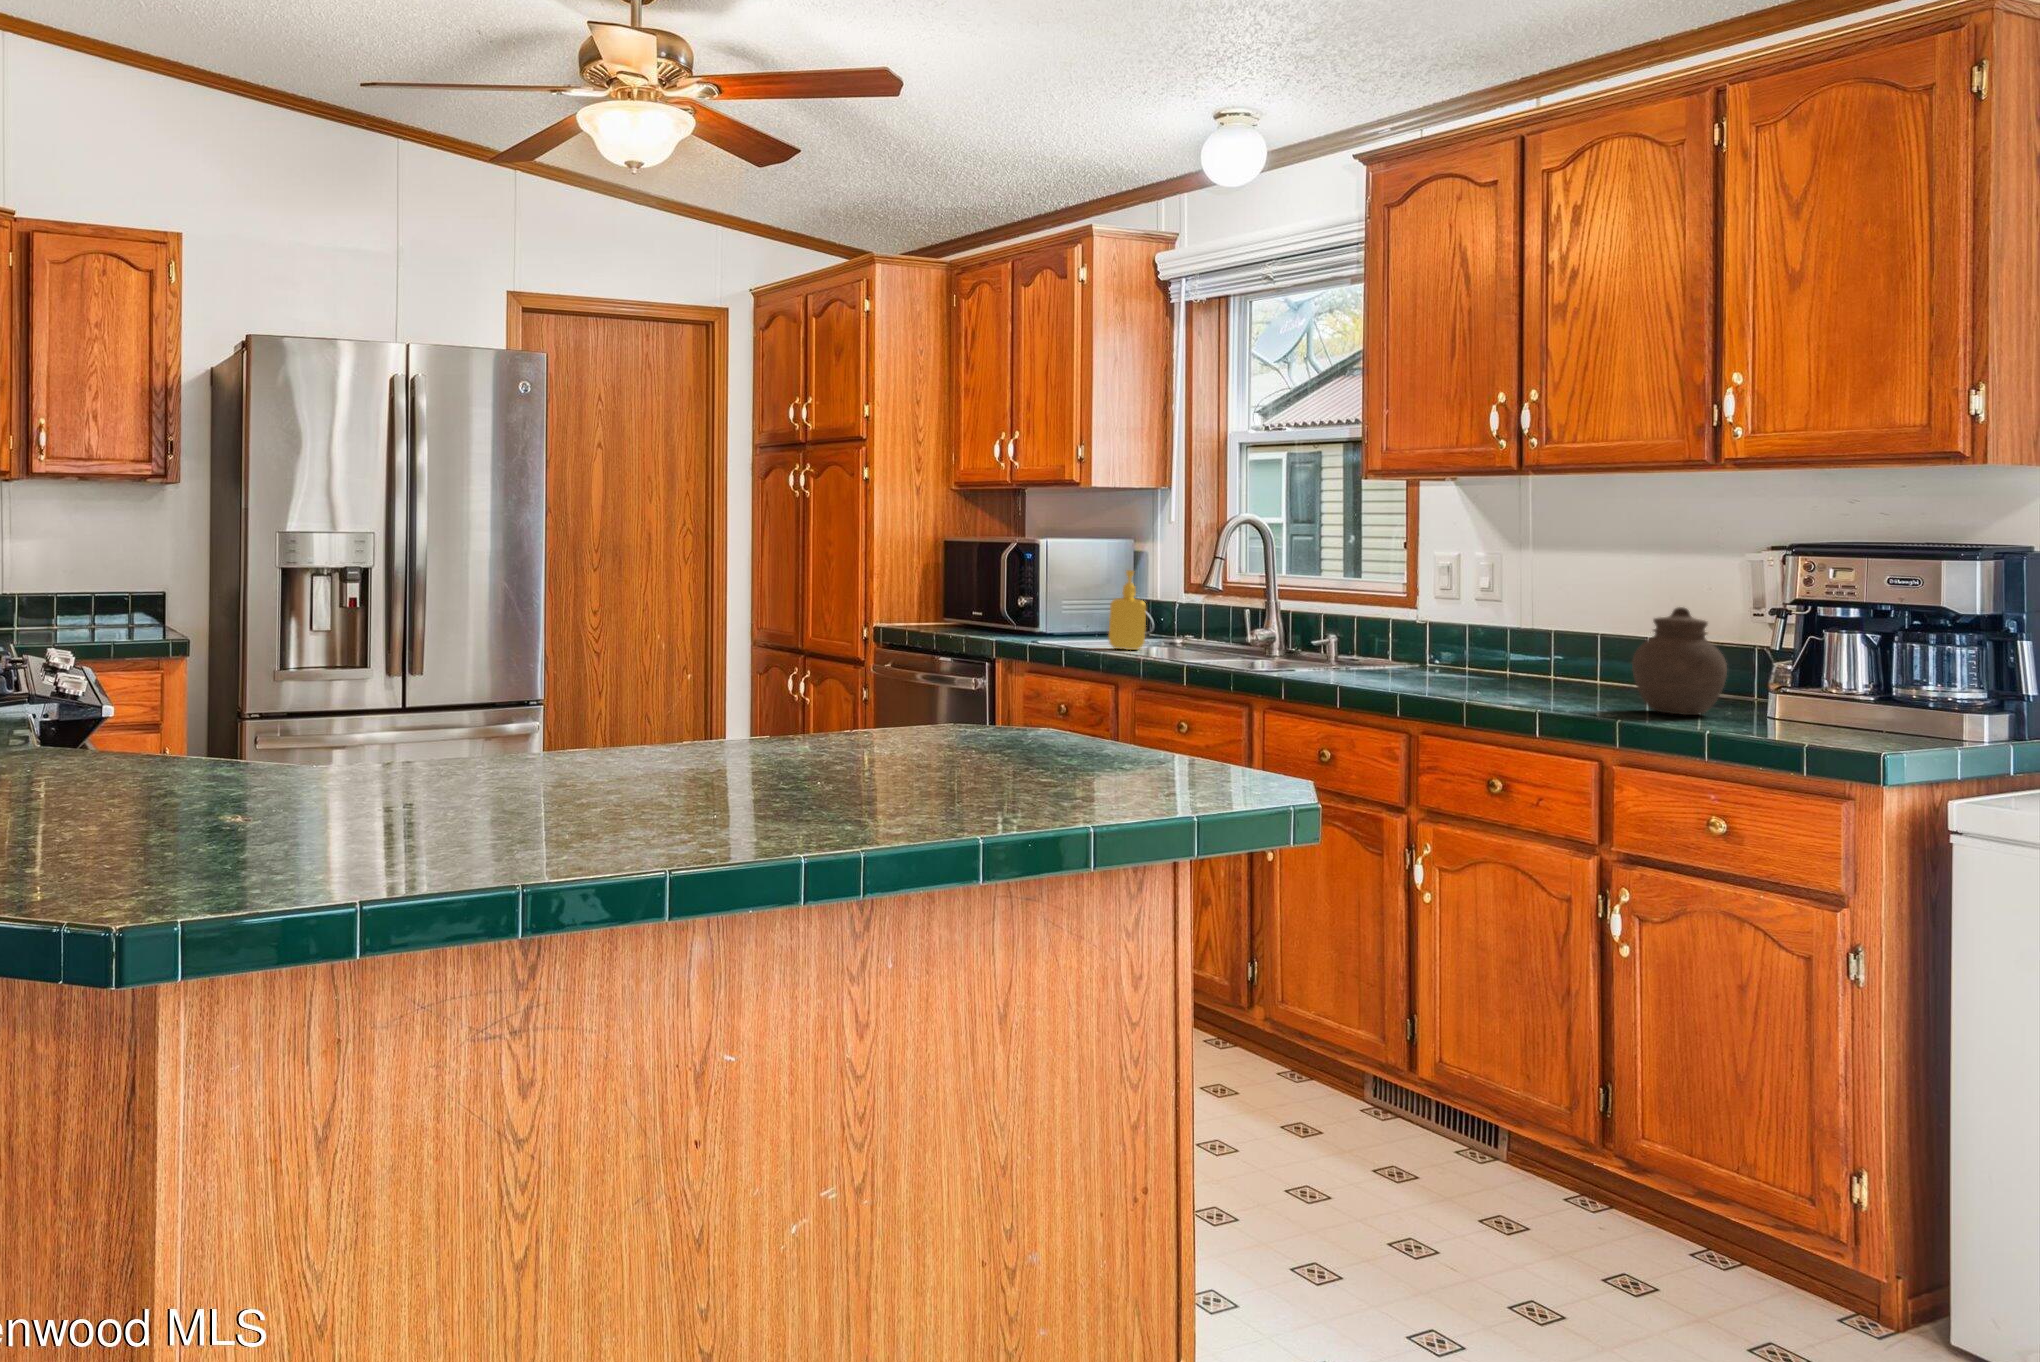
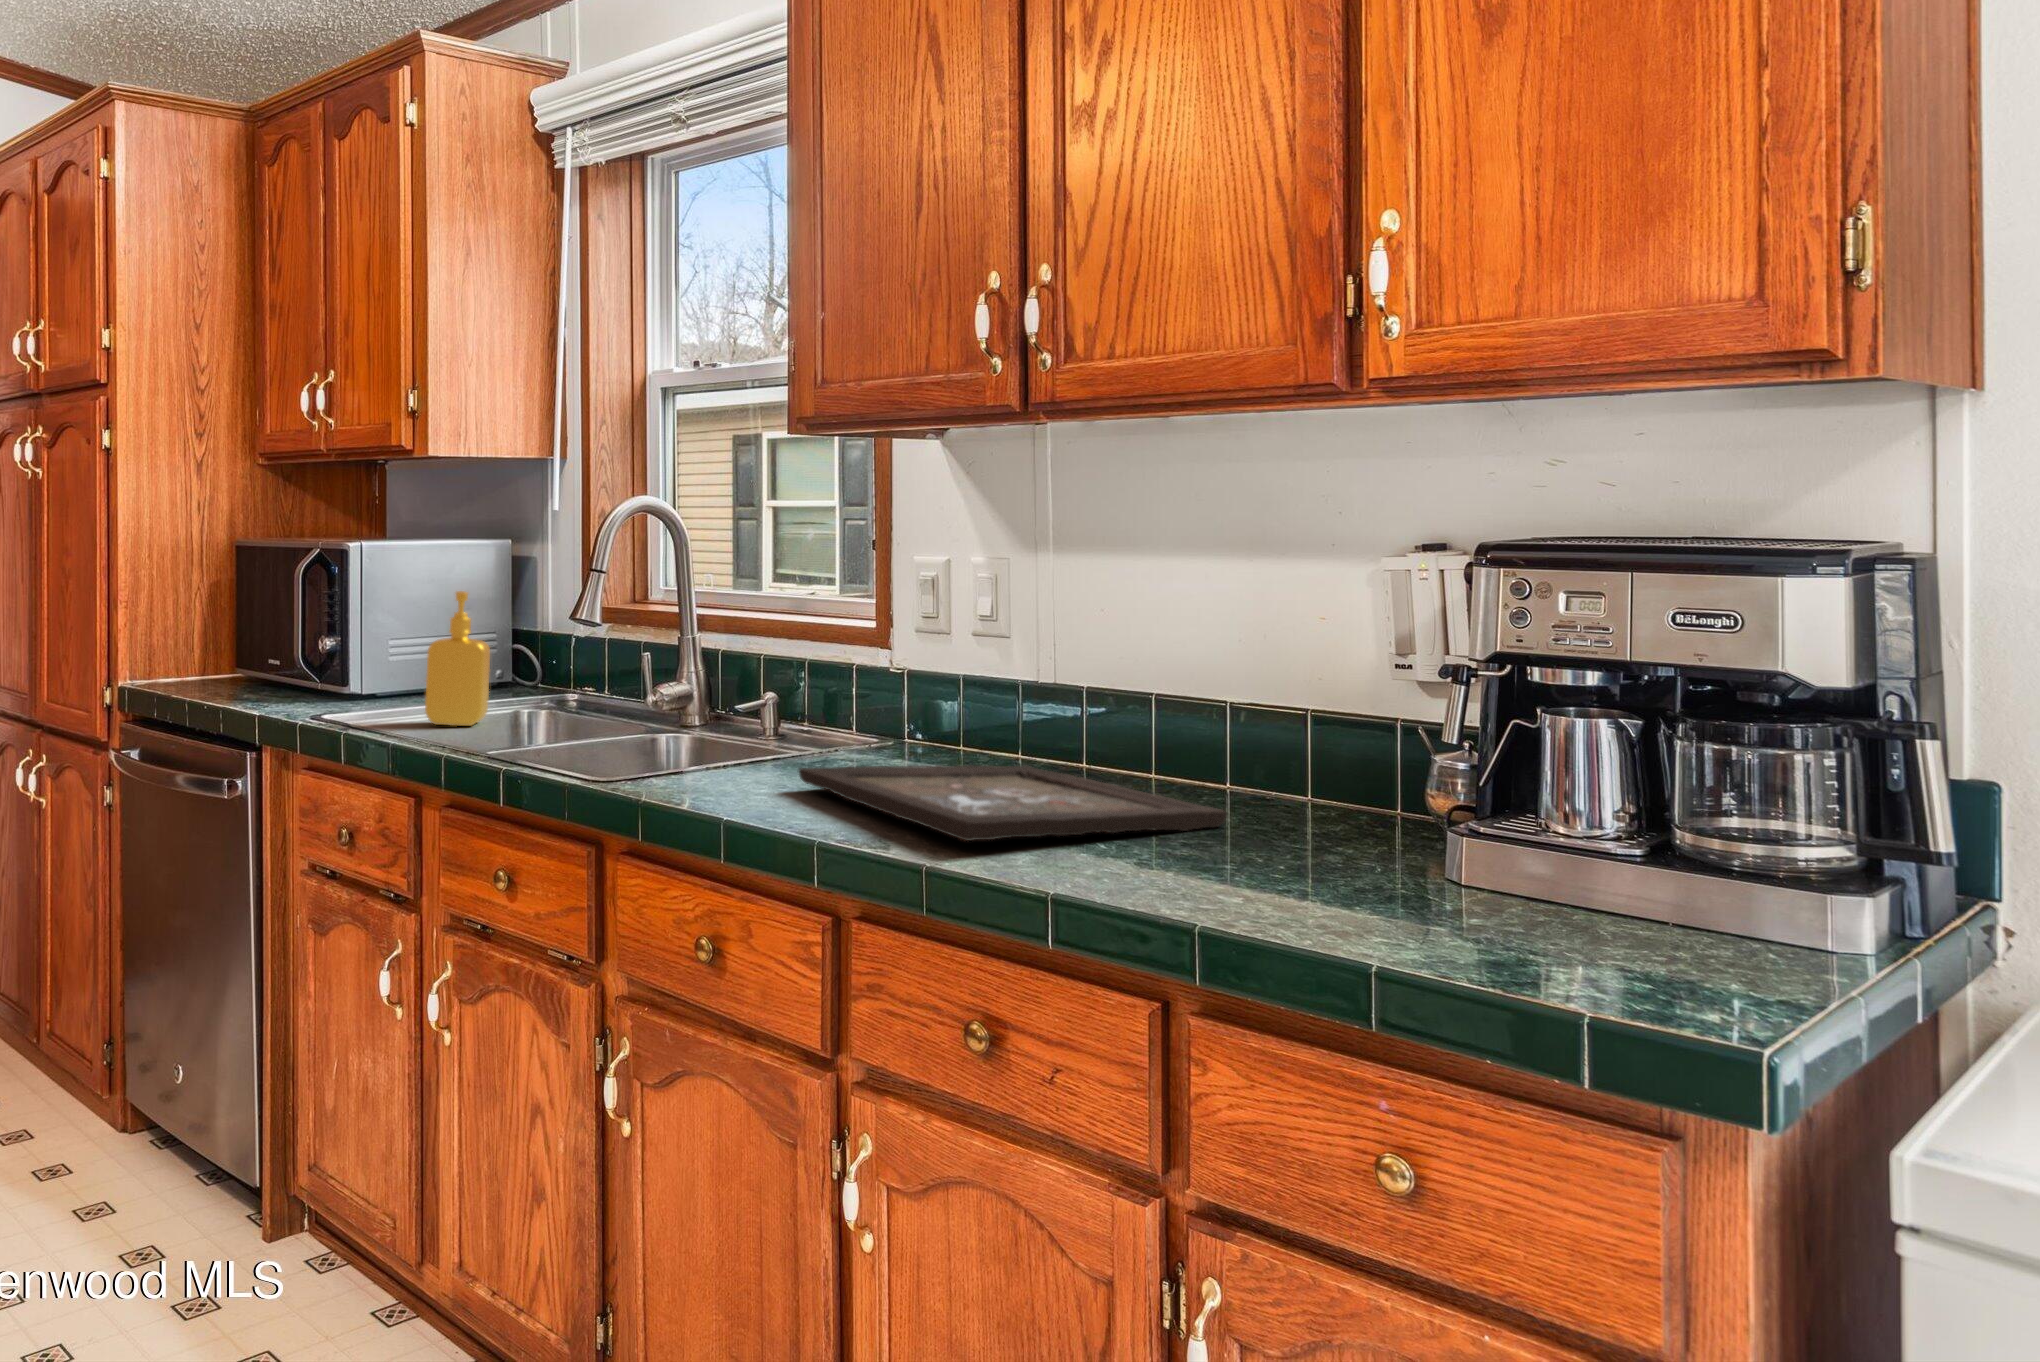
jar: present [1632,607,1727,715] -> none [1215,670,1381,887]
tray: none [1375,667,1642,699] -> present [799,765,1227,841]

